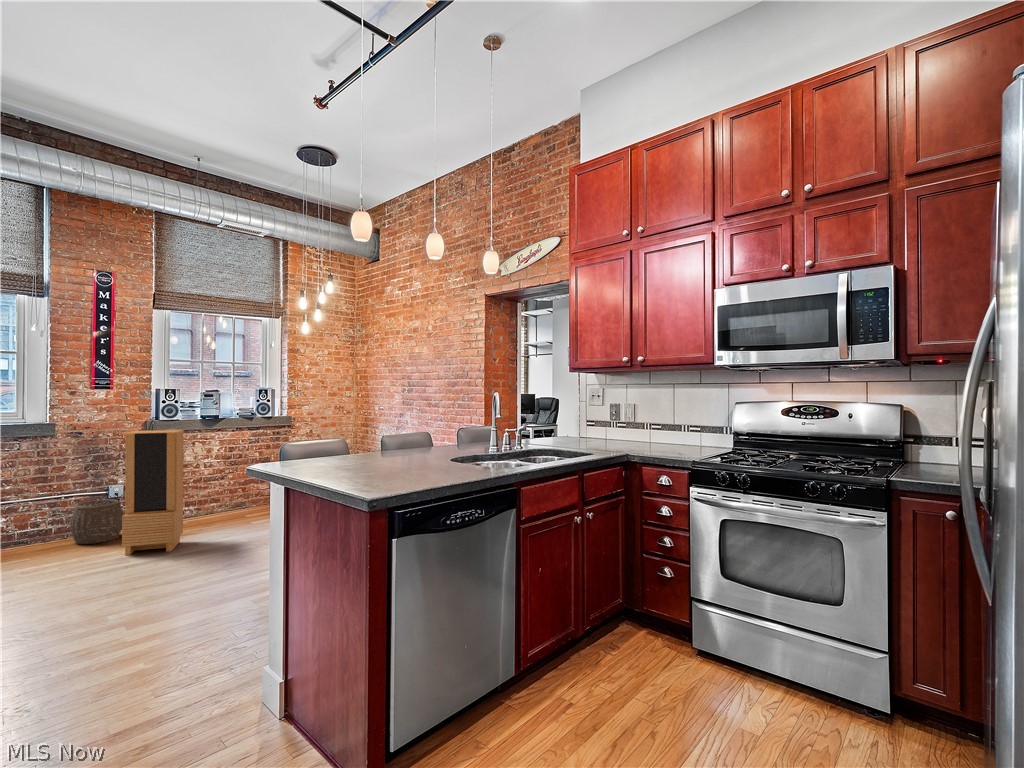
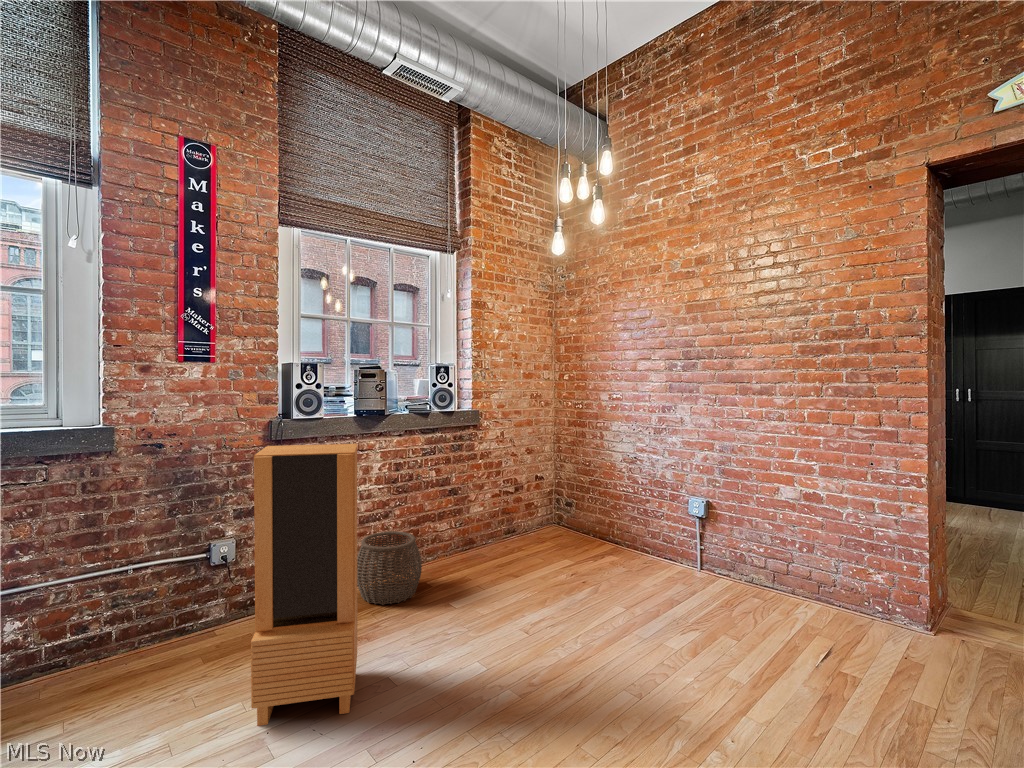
woven basket: present [70,499,124,544] -> present [357,531,422,605]

